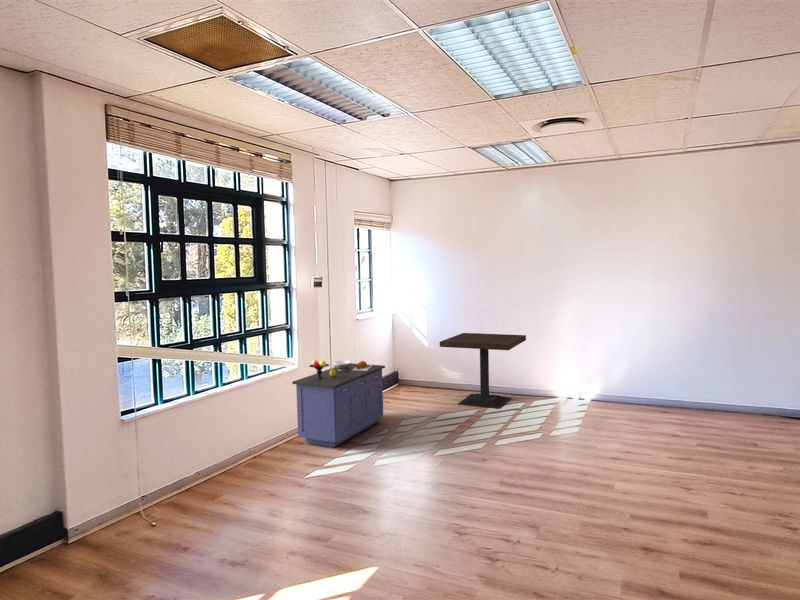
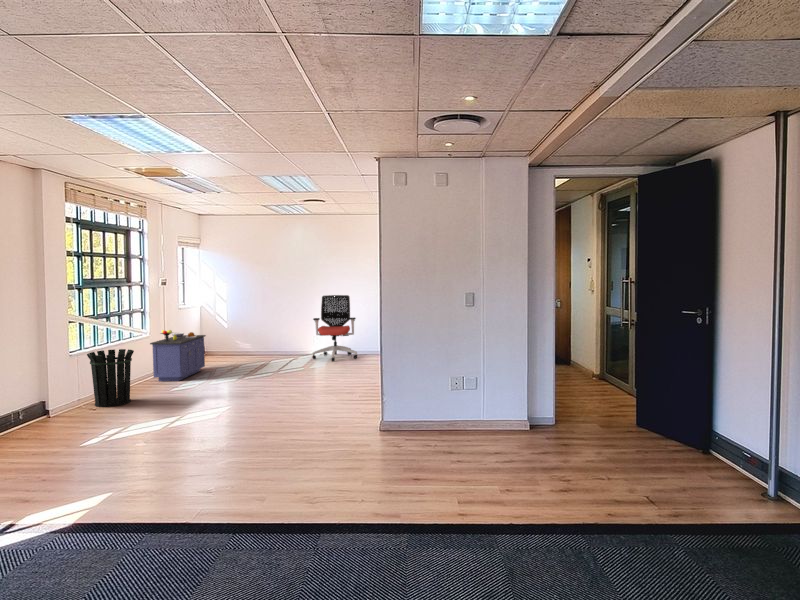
office chair: none [558,301,644,422] -> present [312,295,357,361]
side table: present [440,333,526,409] -> none [239,317,293,361]
waste bin: none [154,404,234,517] -> present [87,349,134,407]

